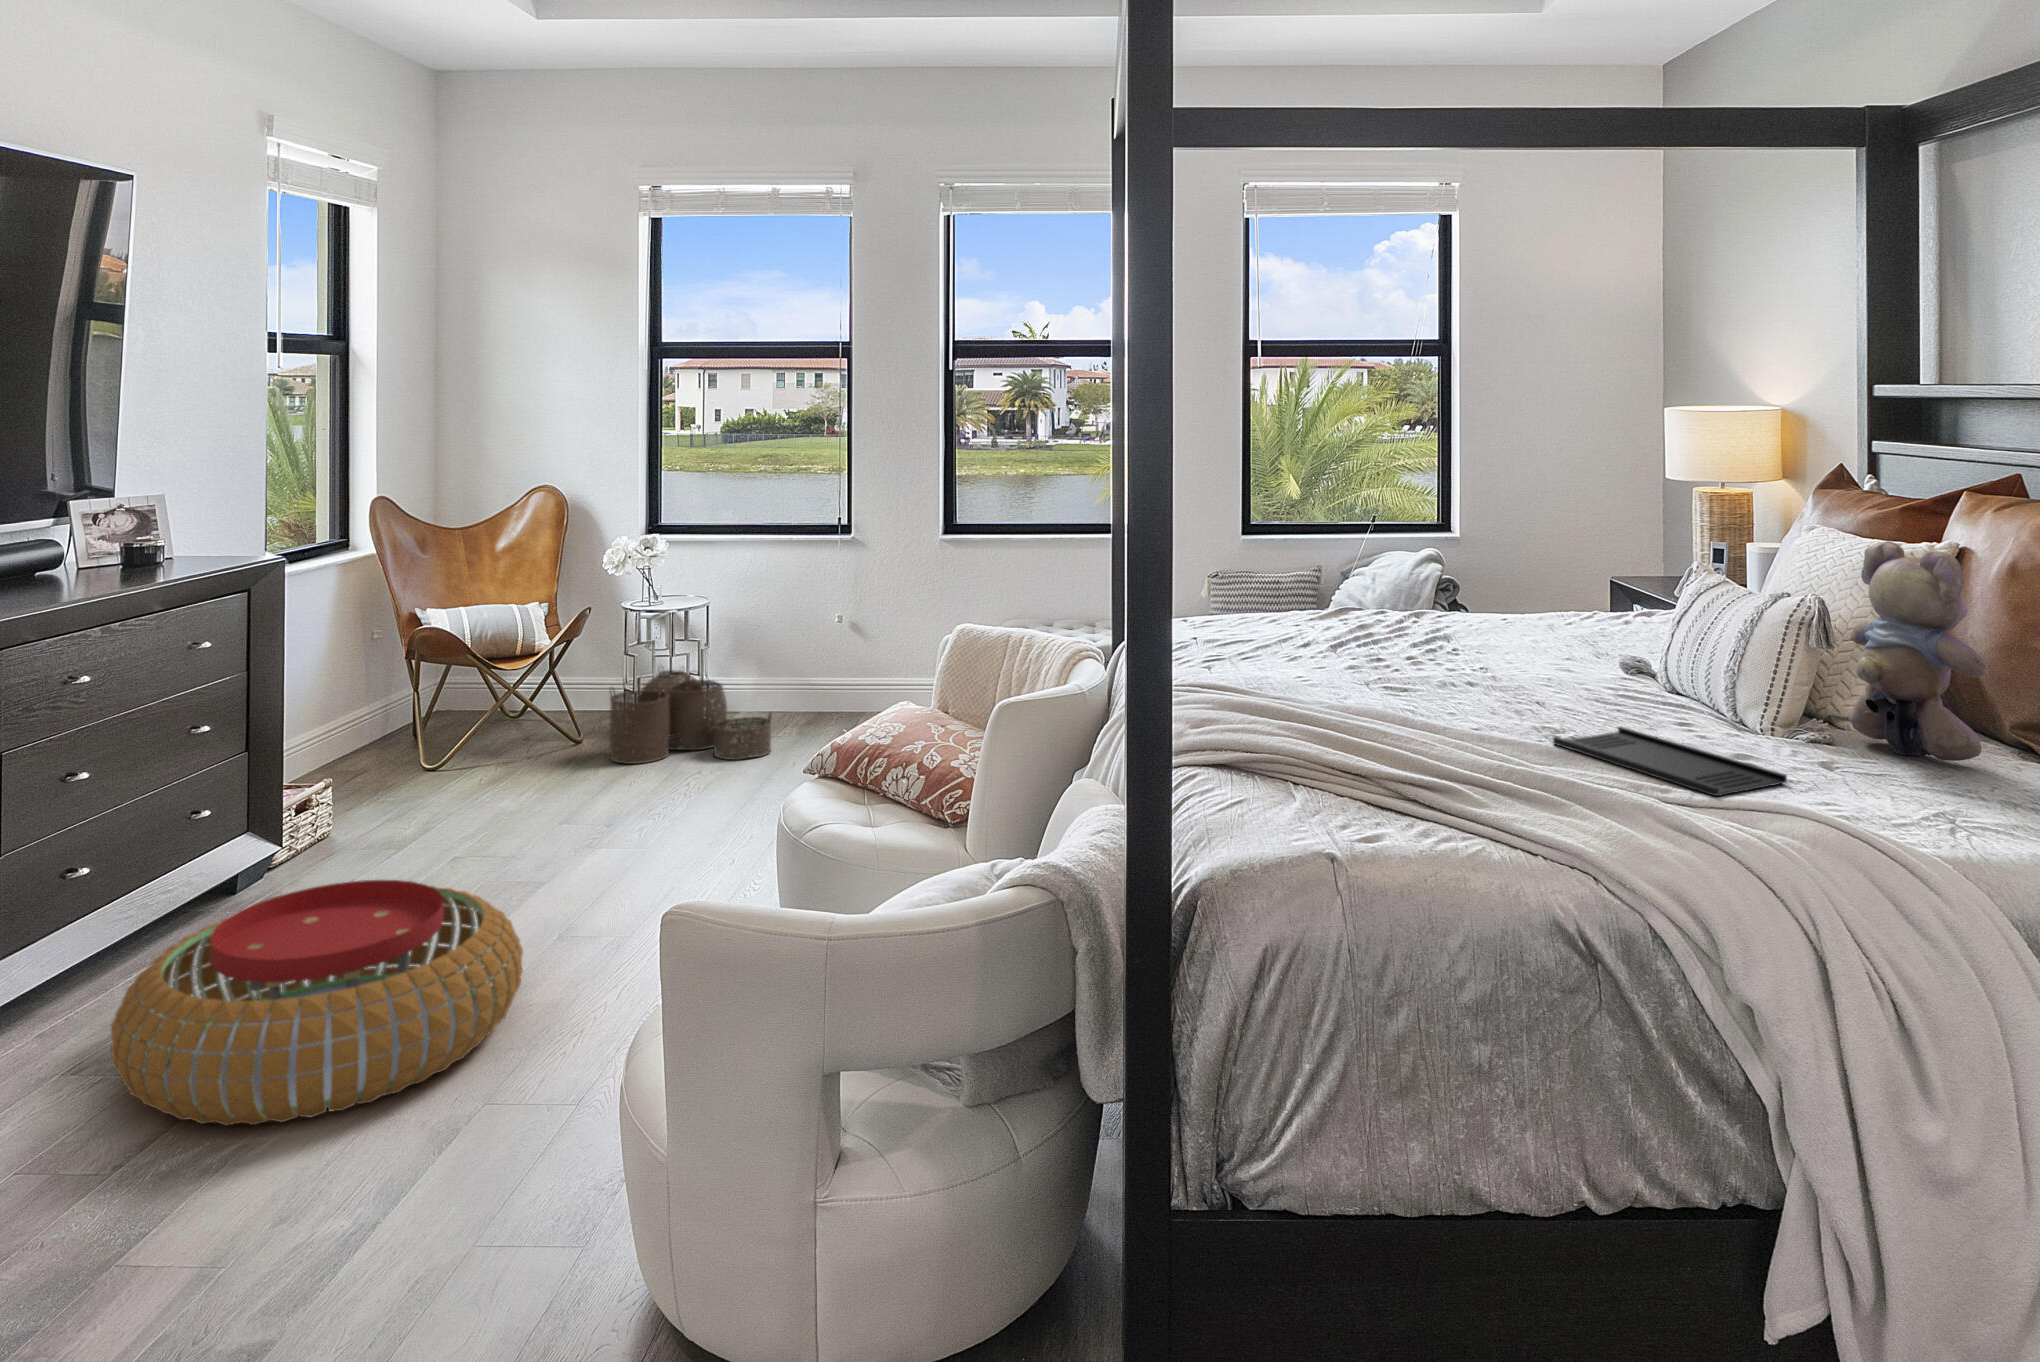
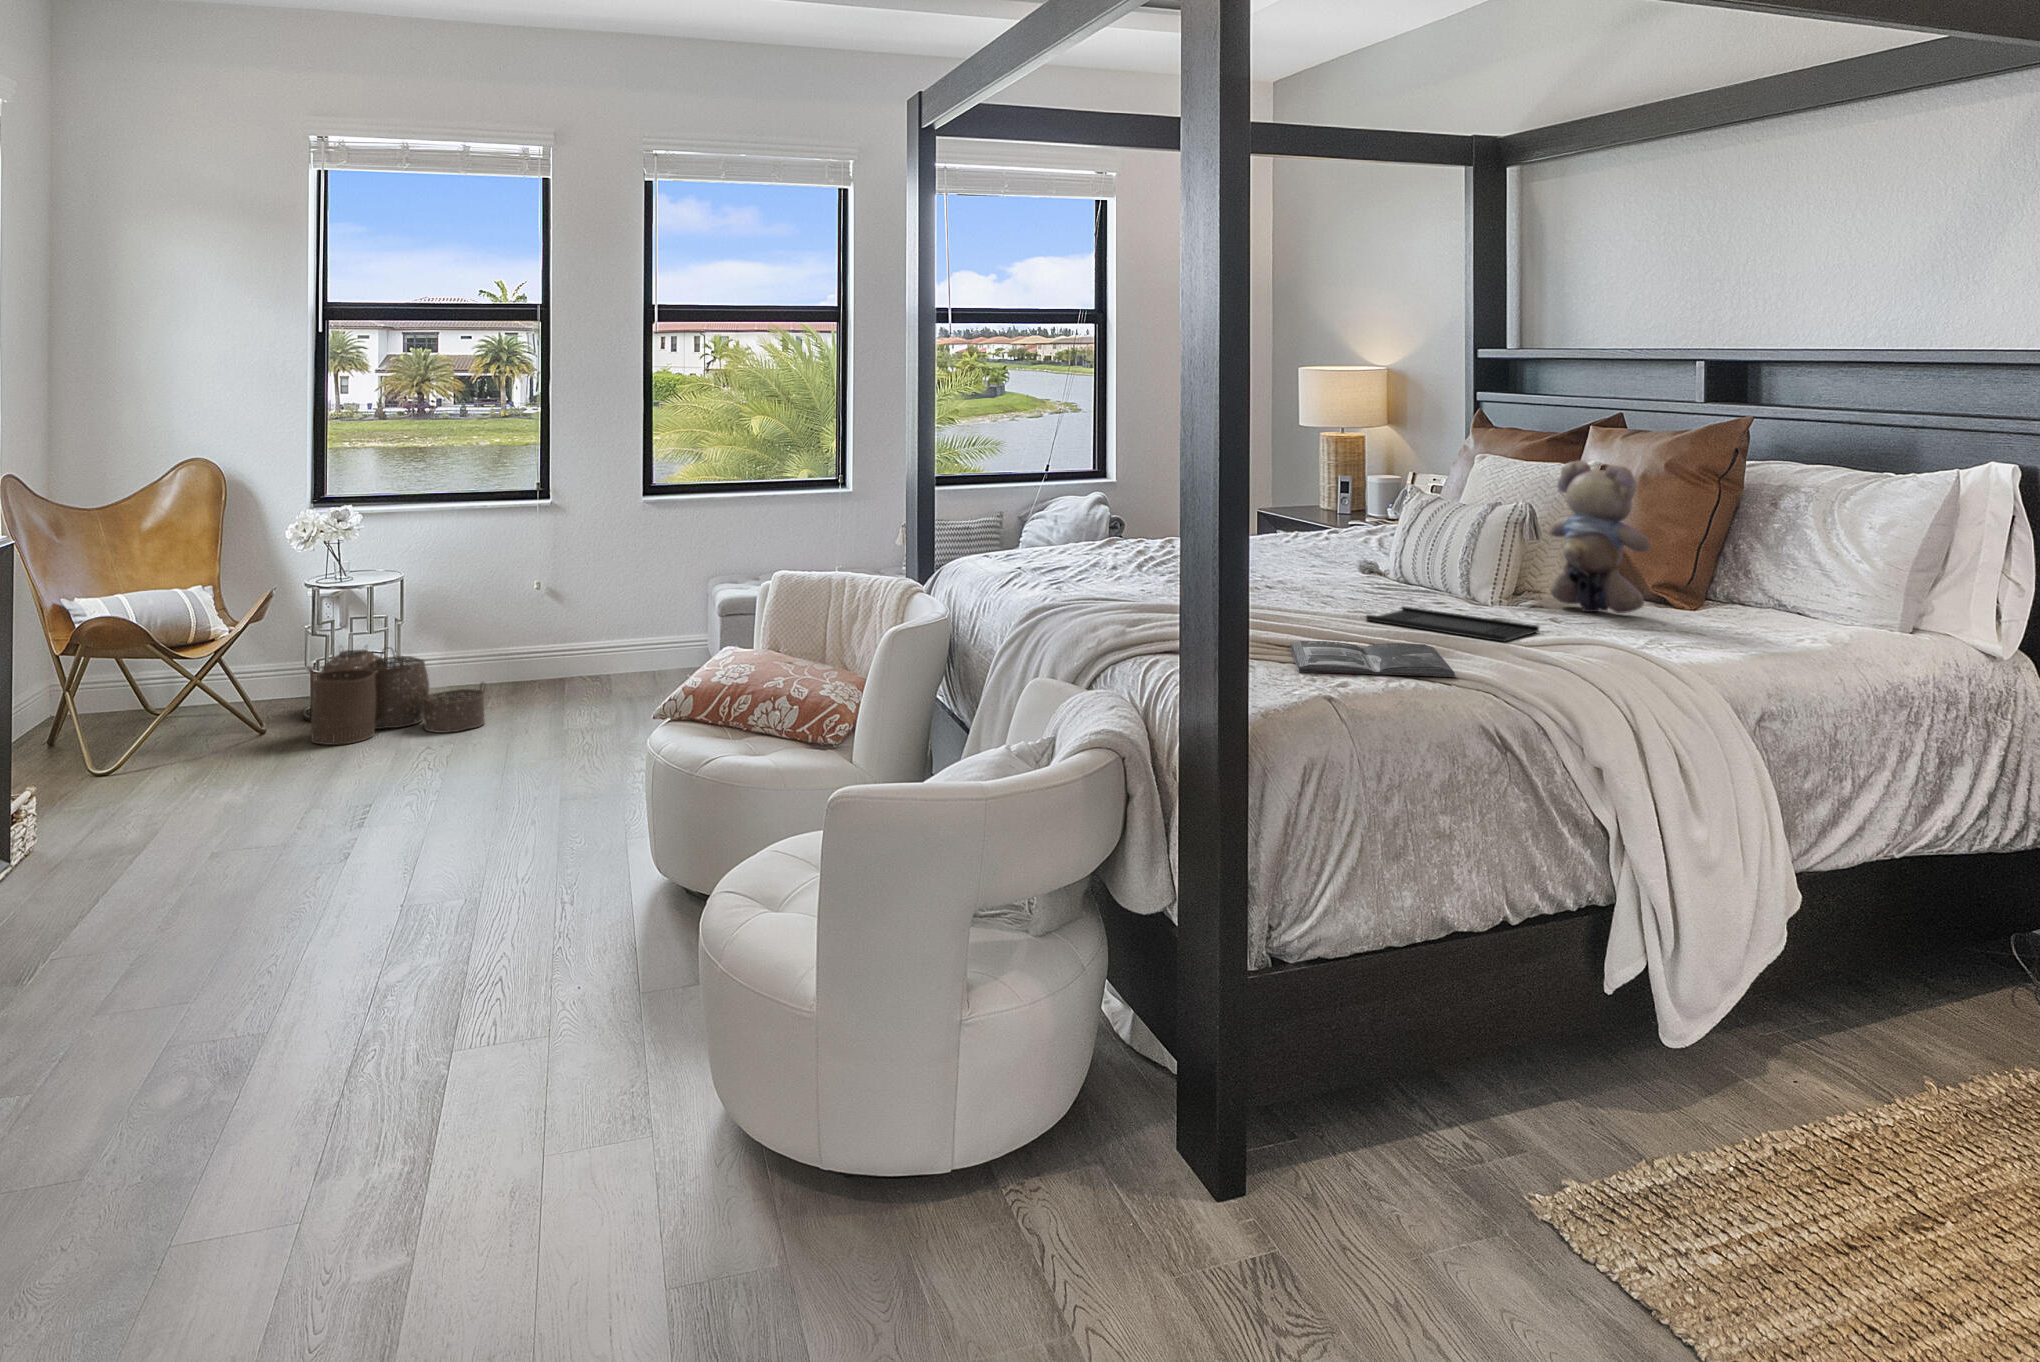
magazine: none [1357,773,1587,853] -> present [1291,641,1455,677]
pouf: present [111,880,523,1125] -> none [40,841,442,1076]

